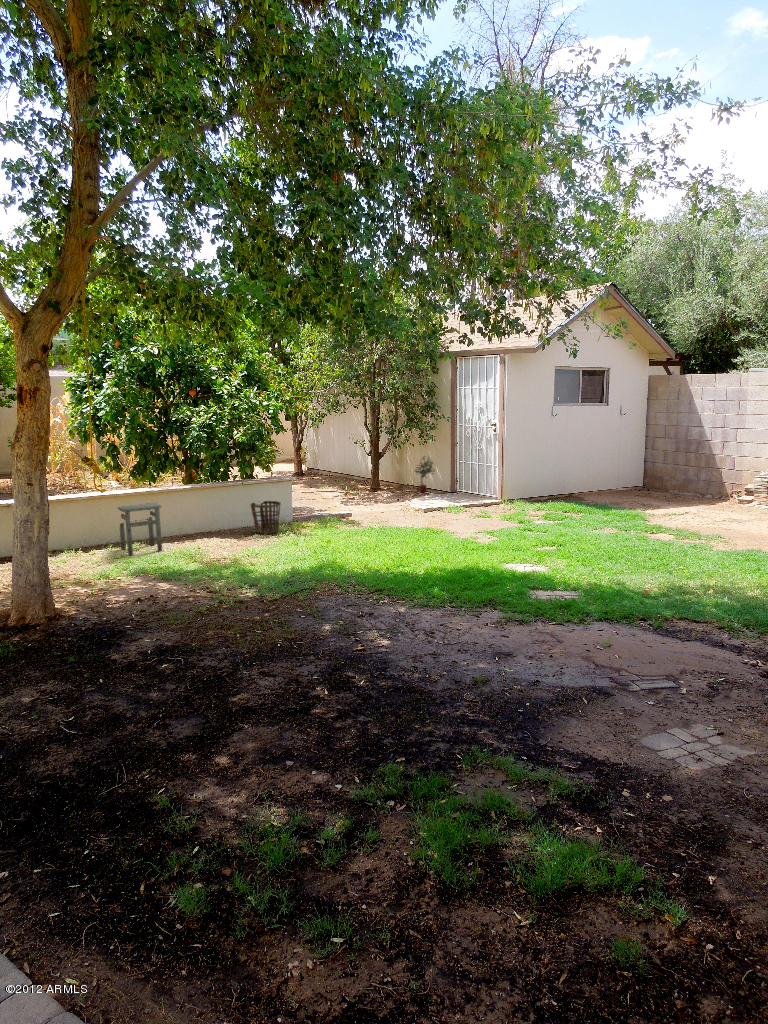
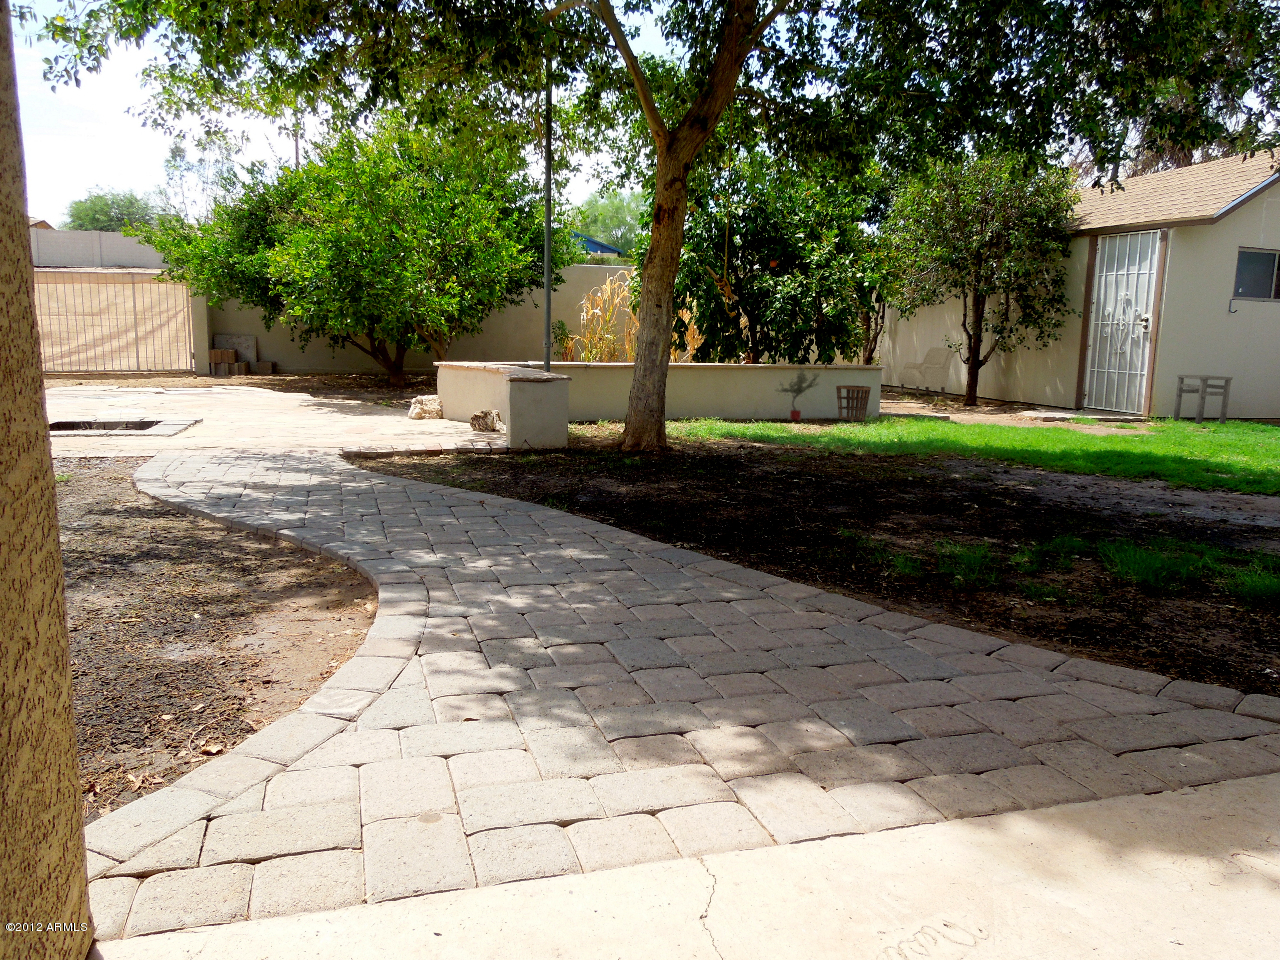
chair: none [320,441,362,483] -> present [898,347,955,396]
potted tree: present [415,456,435,492] -> present [777,368,819,421]
side table: present [118,502,162,555] -> present [1173,375,1232,424]

